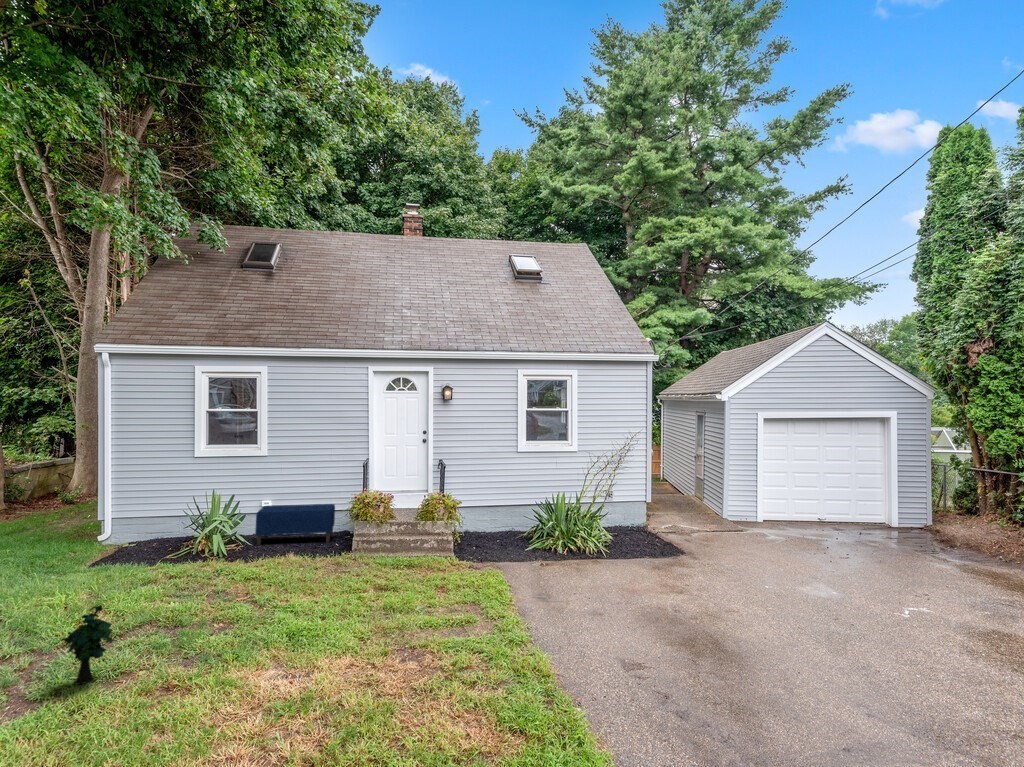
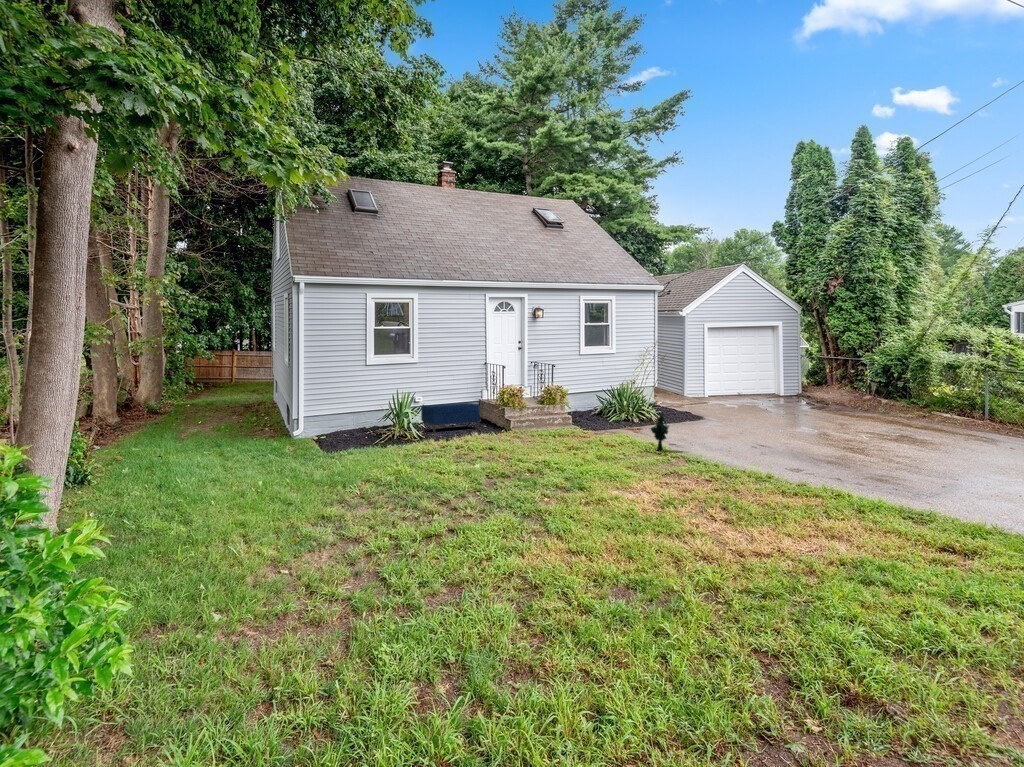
decorative plant: present [60,605,113,684] -> present [651,414,669,451]

